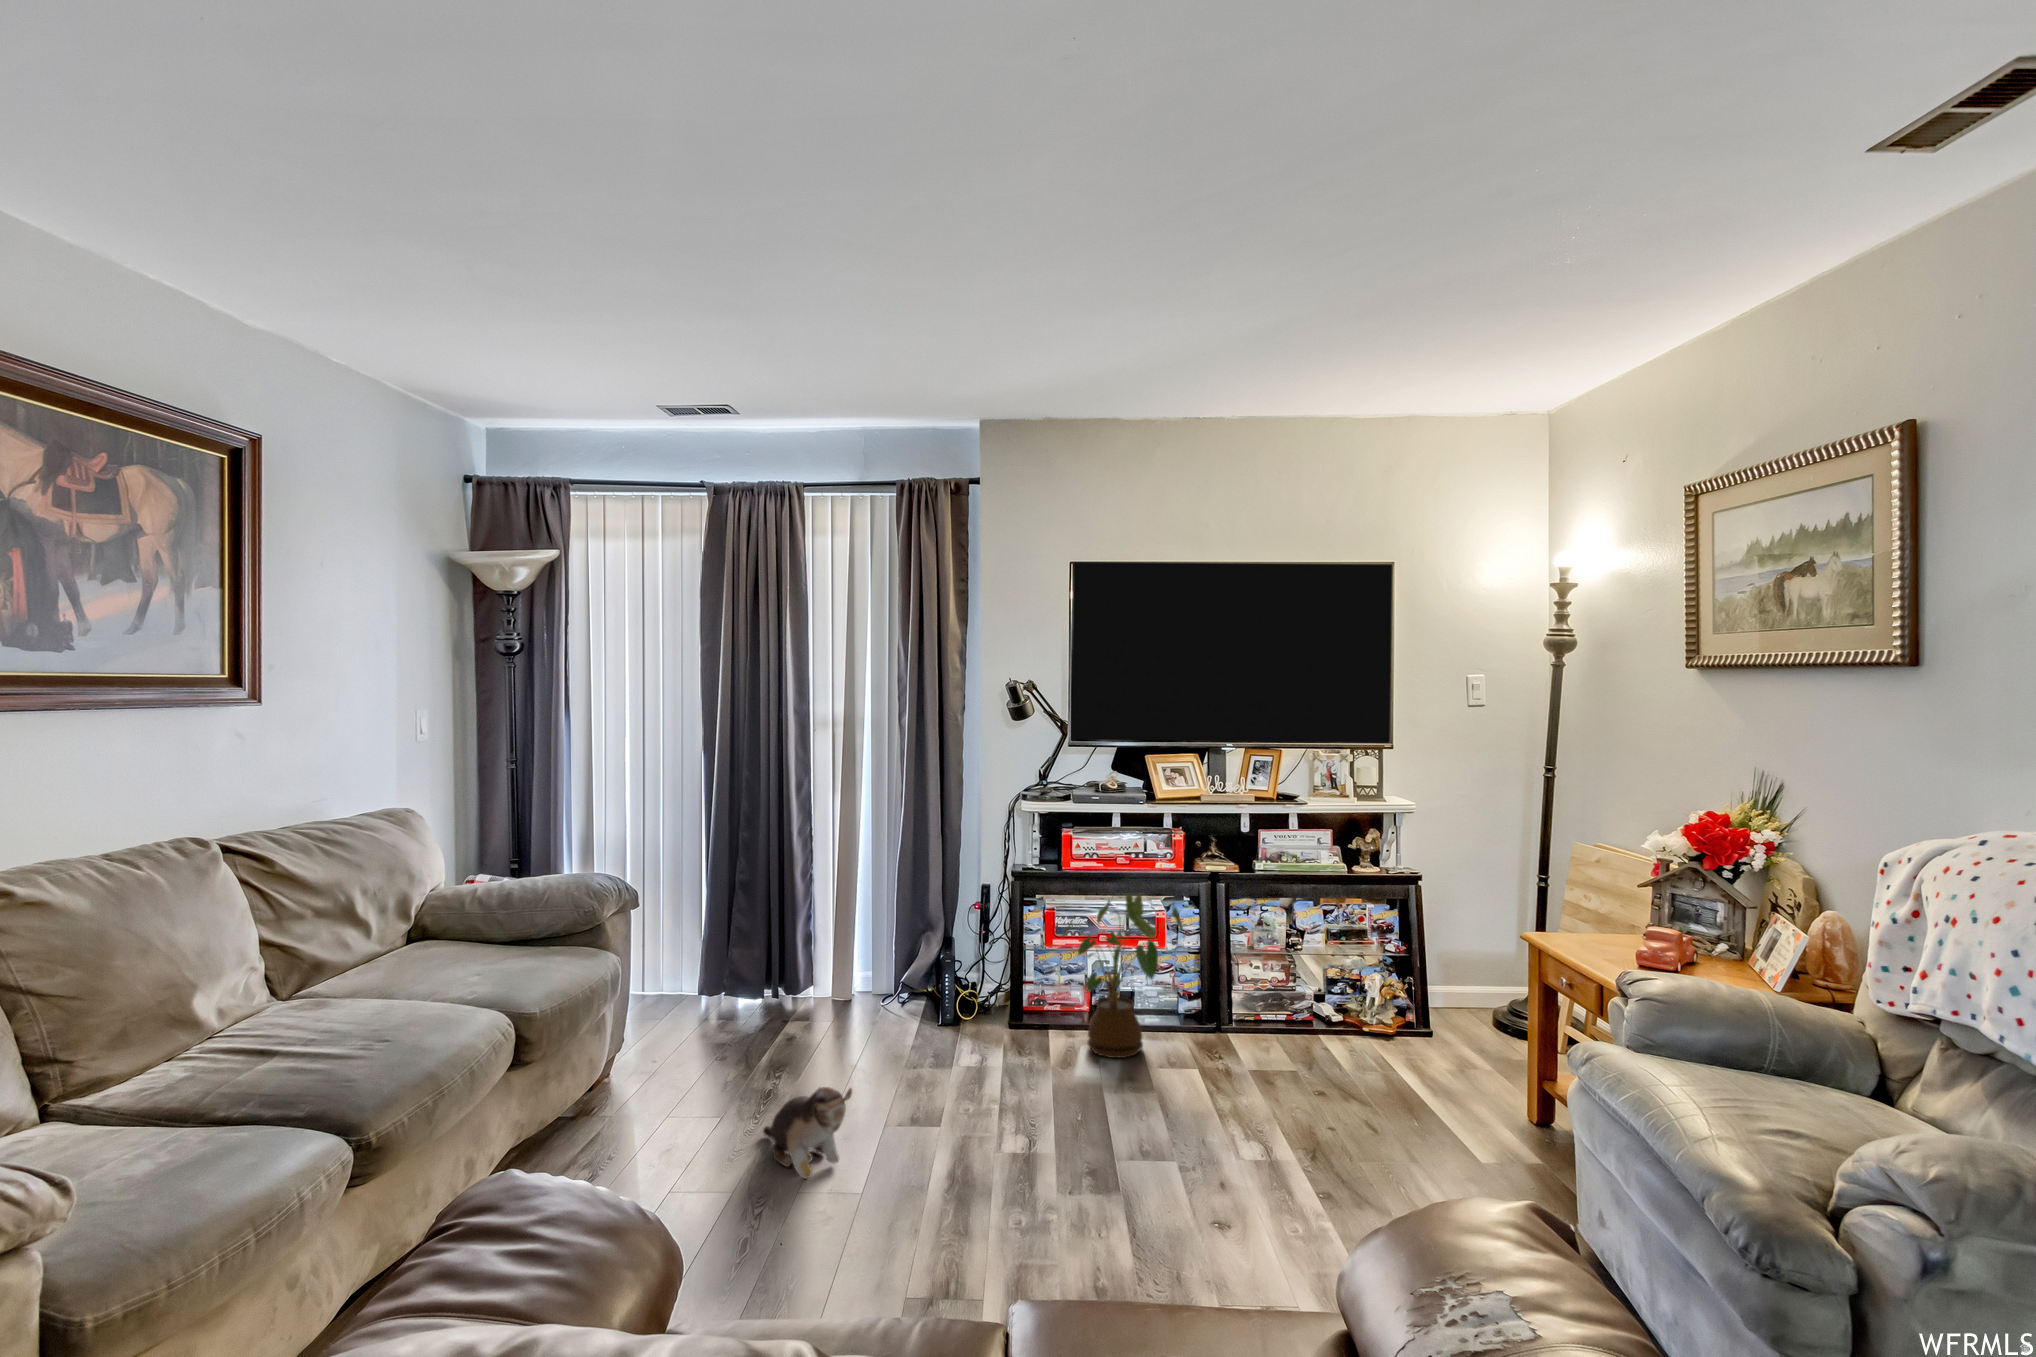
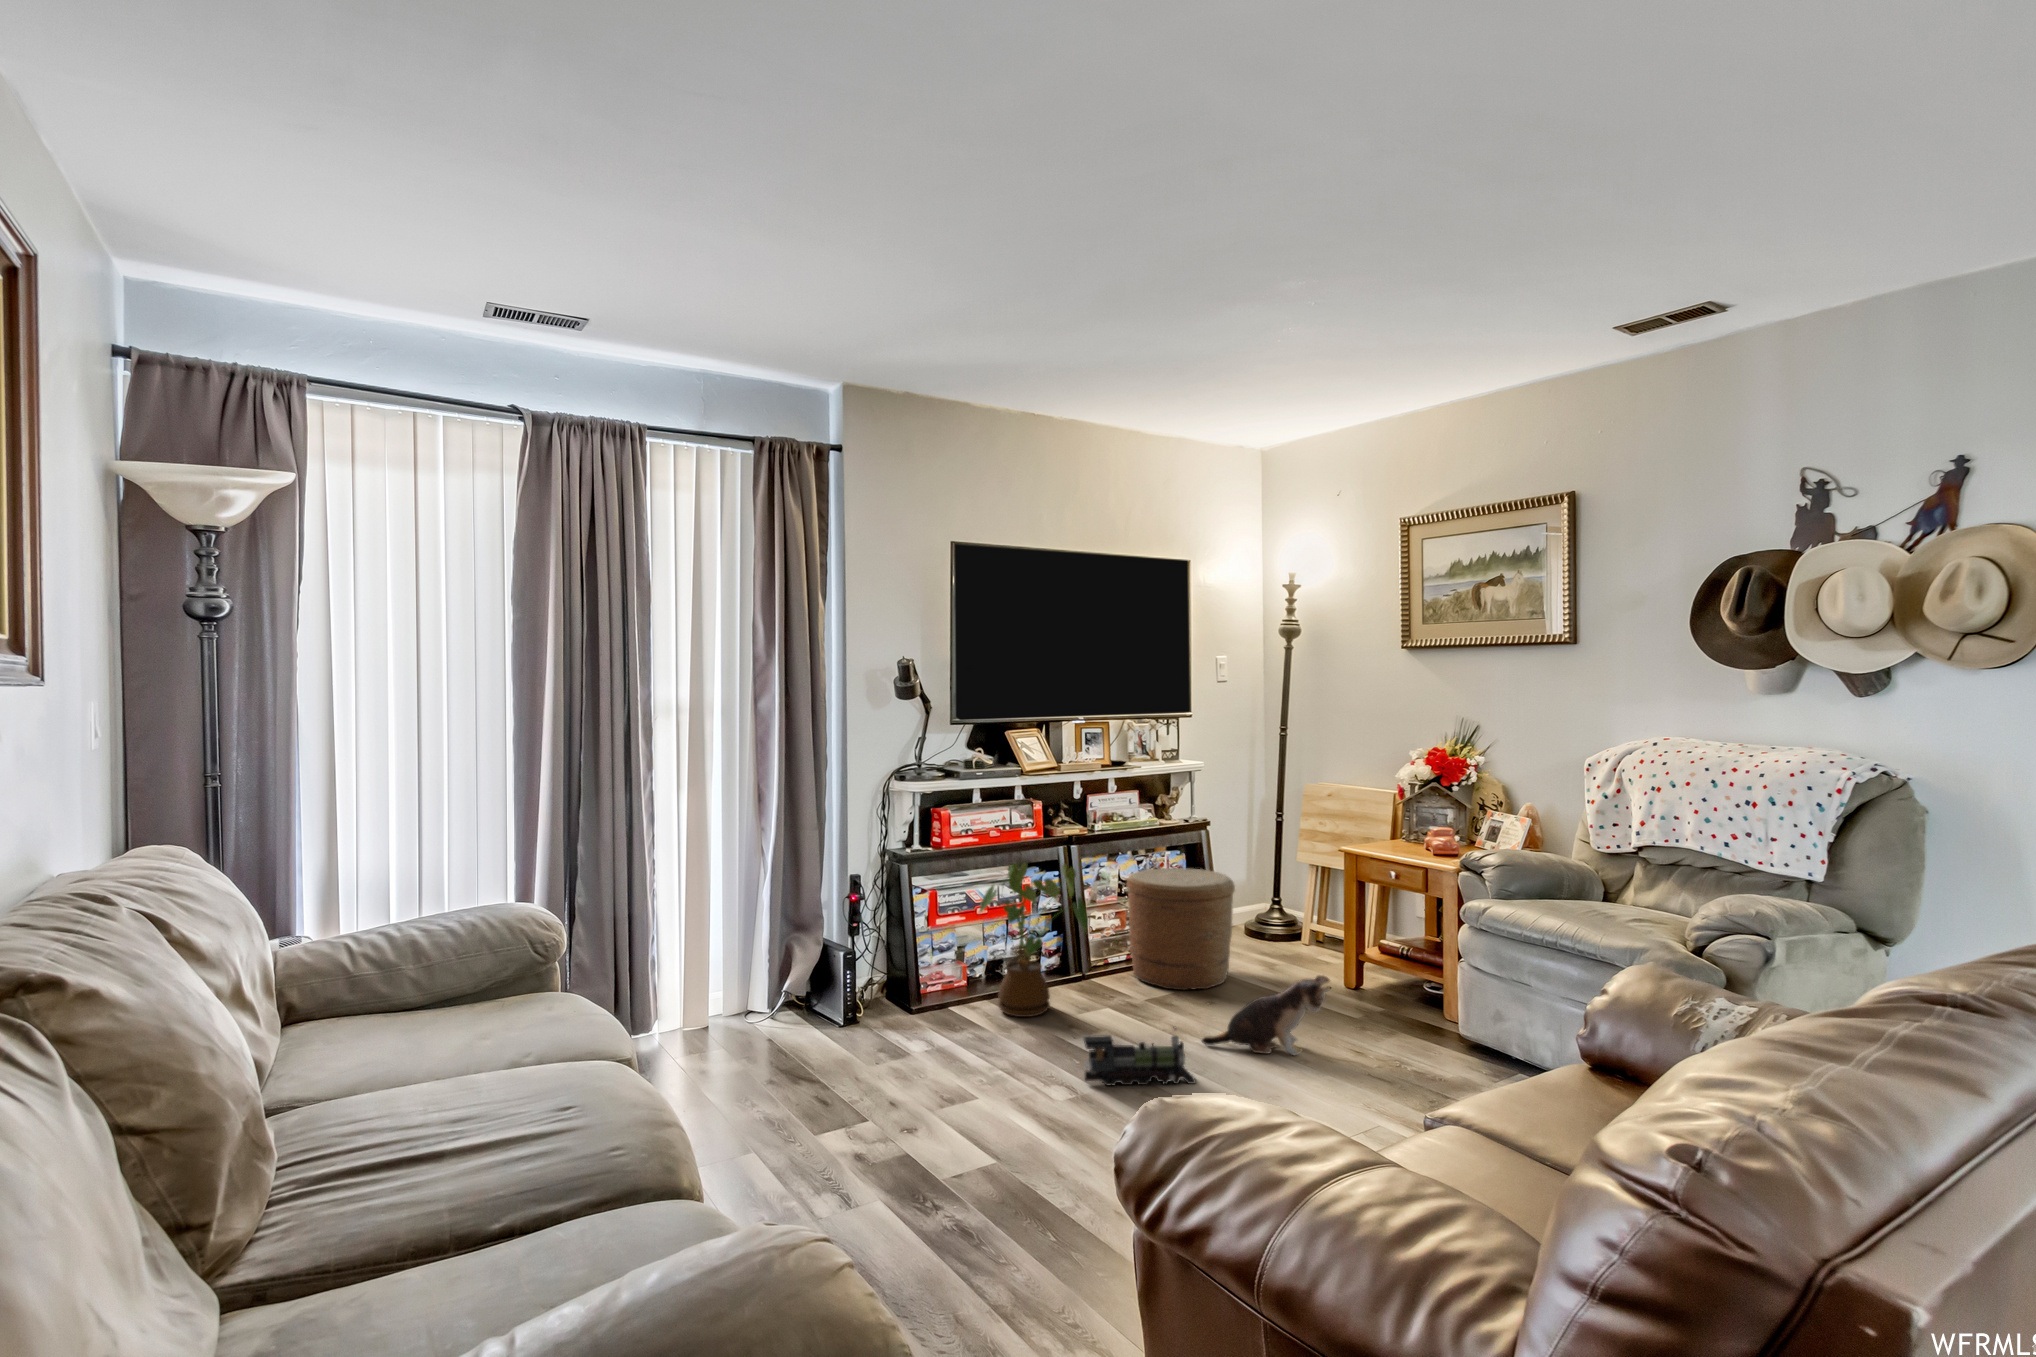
woven basket: none [1269,922,1399,1075] -> present [1126,868,1235,991]
plush toy: present [763,1087,852,1179] -> present [1202,975,1331,1055]
toy train: none [1037,1089,1157,1176] -> present [1084,1027,1196,1086]

